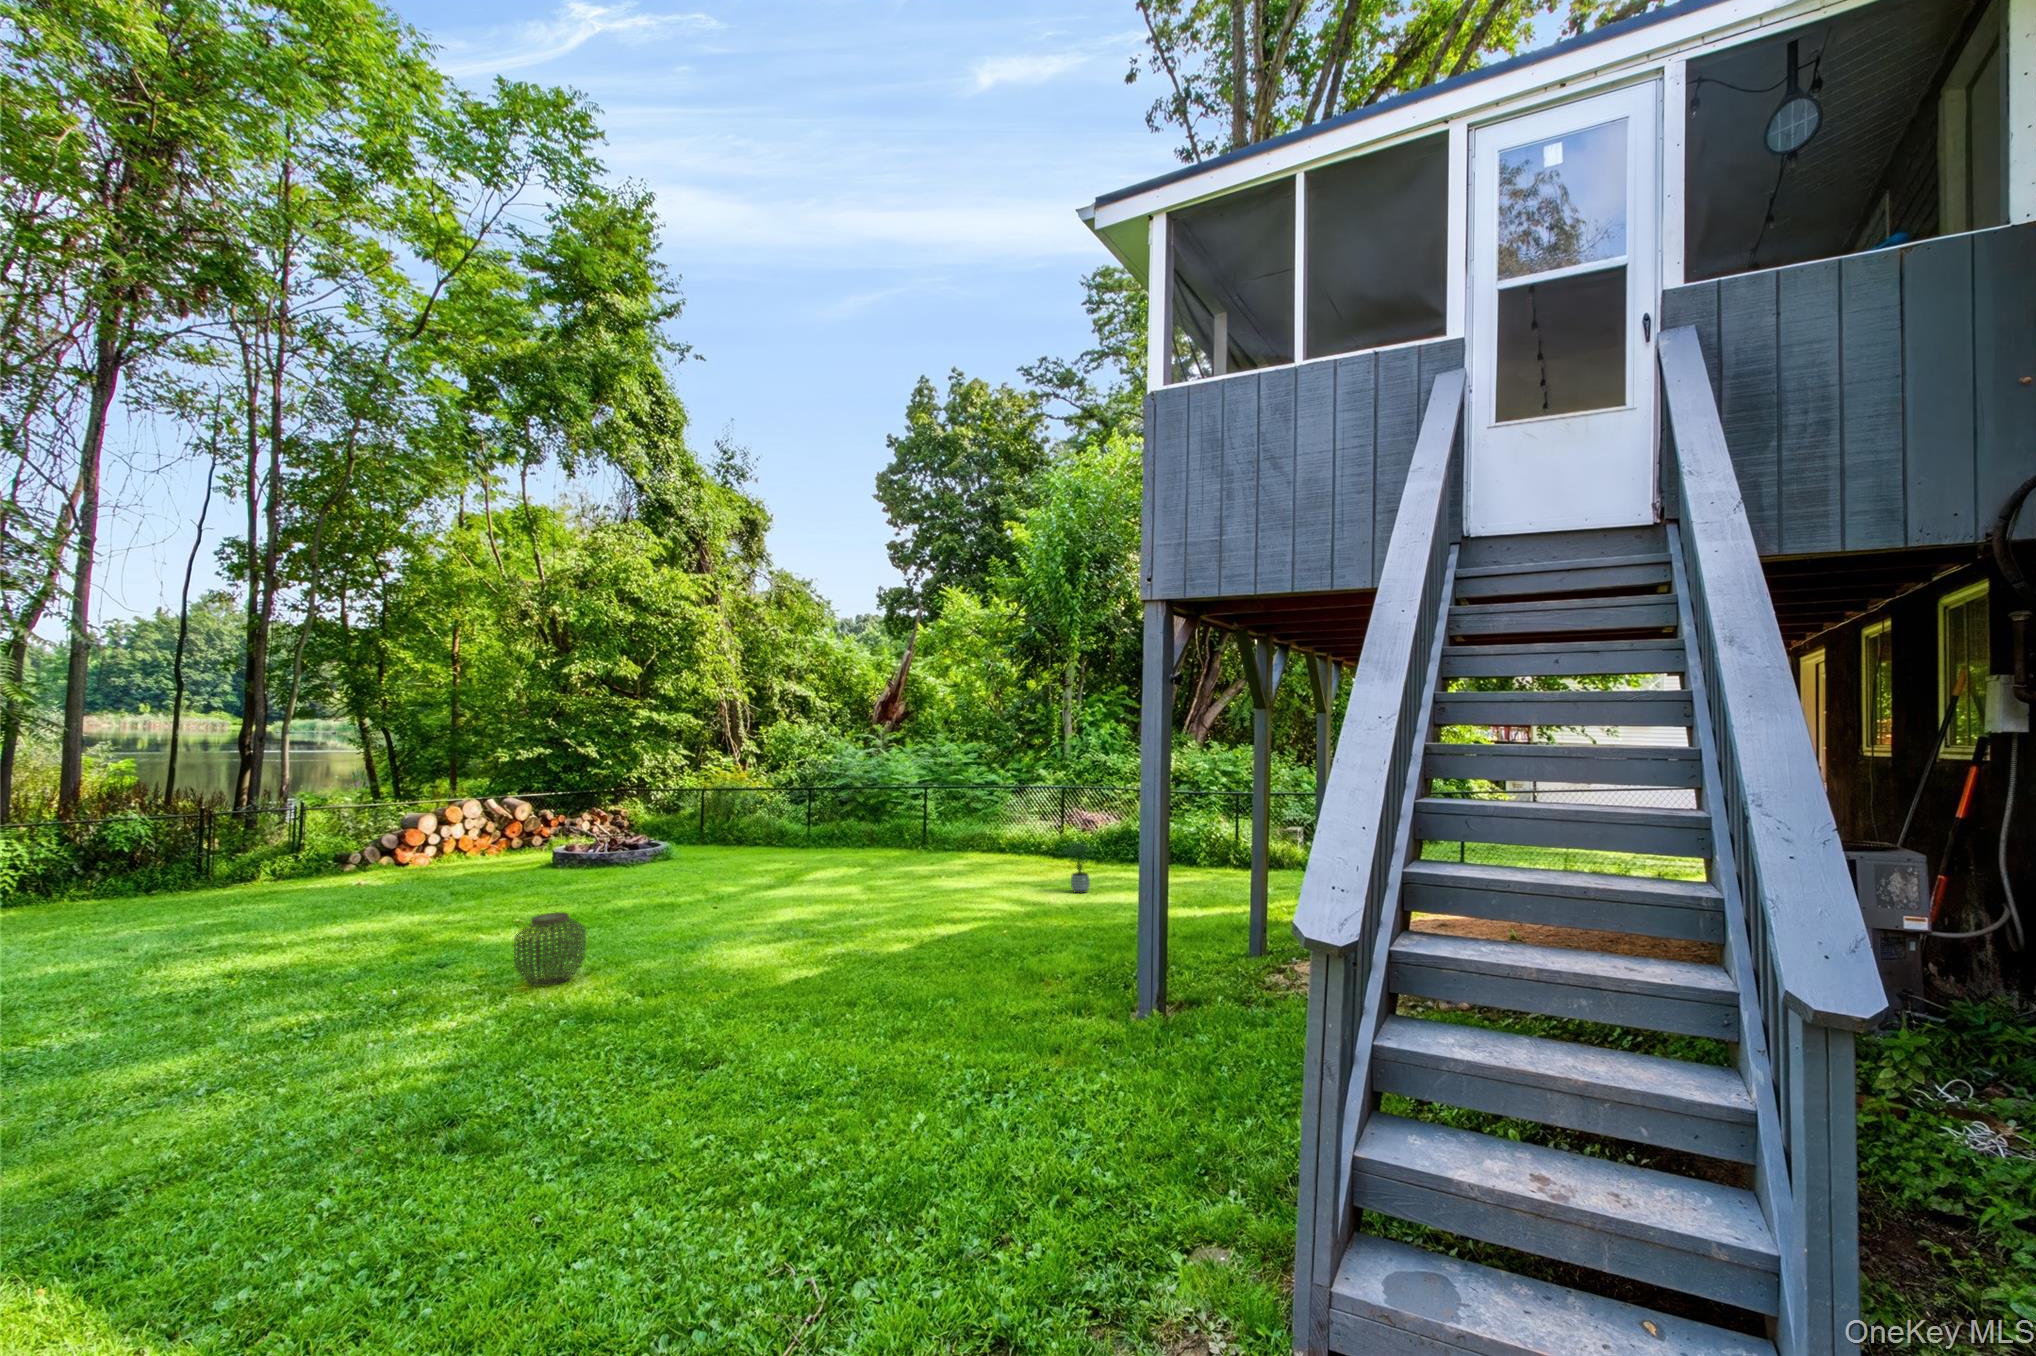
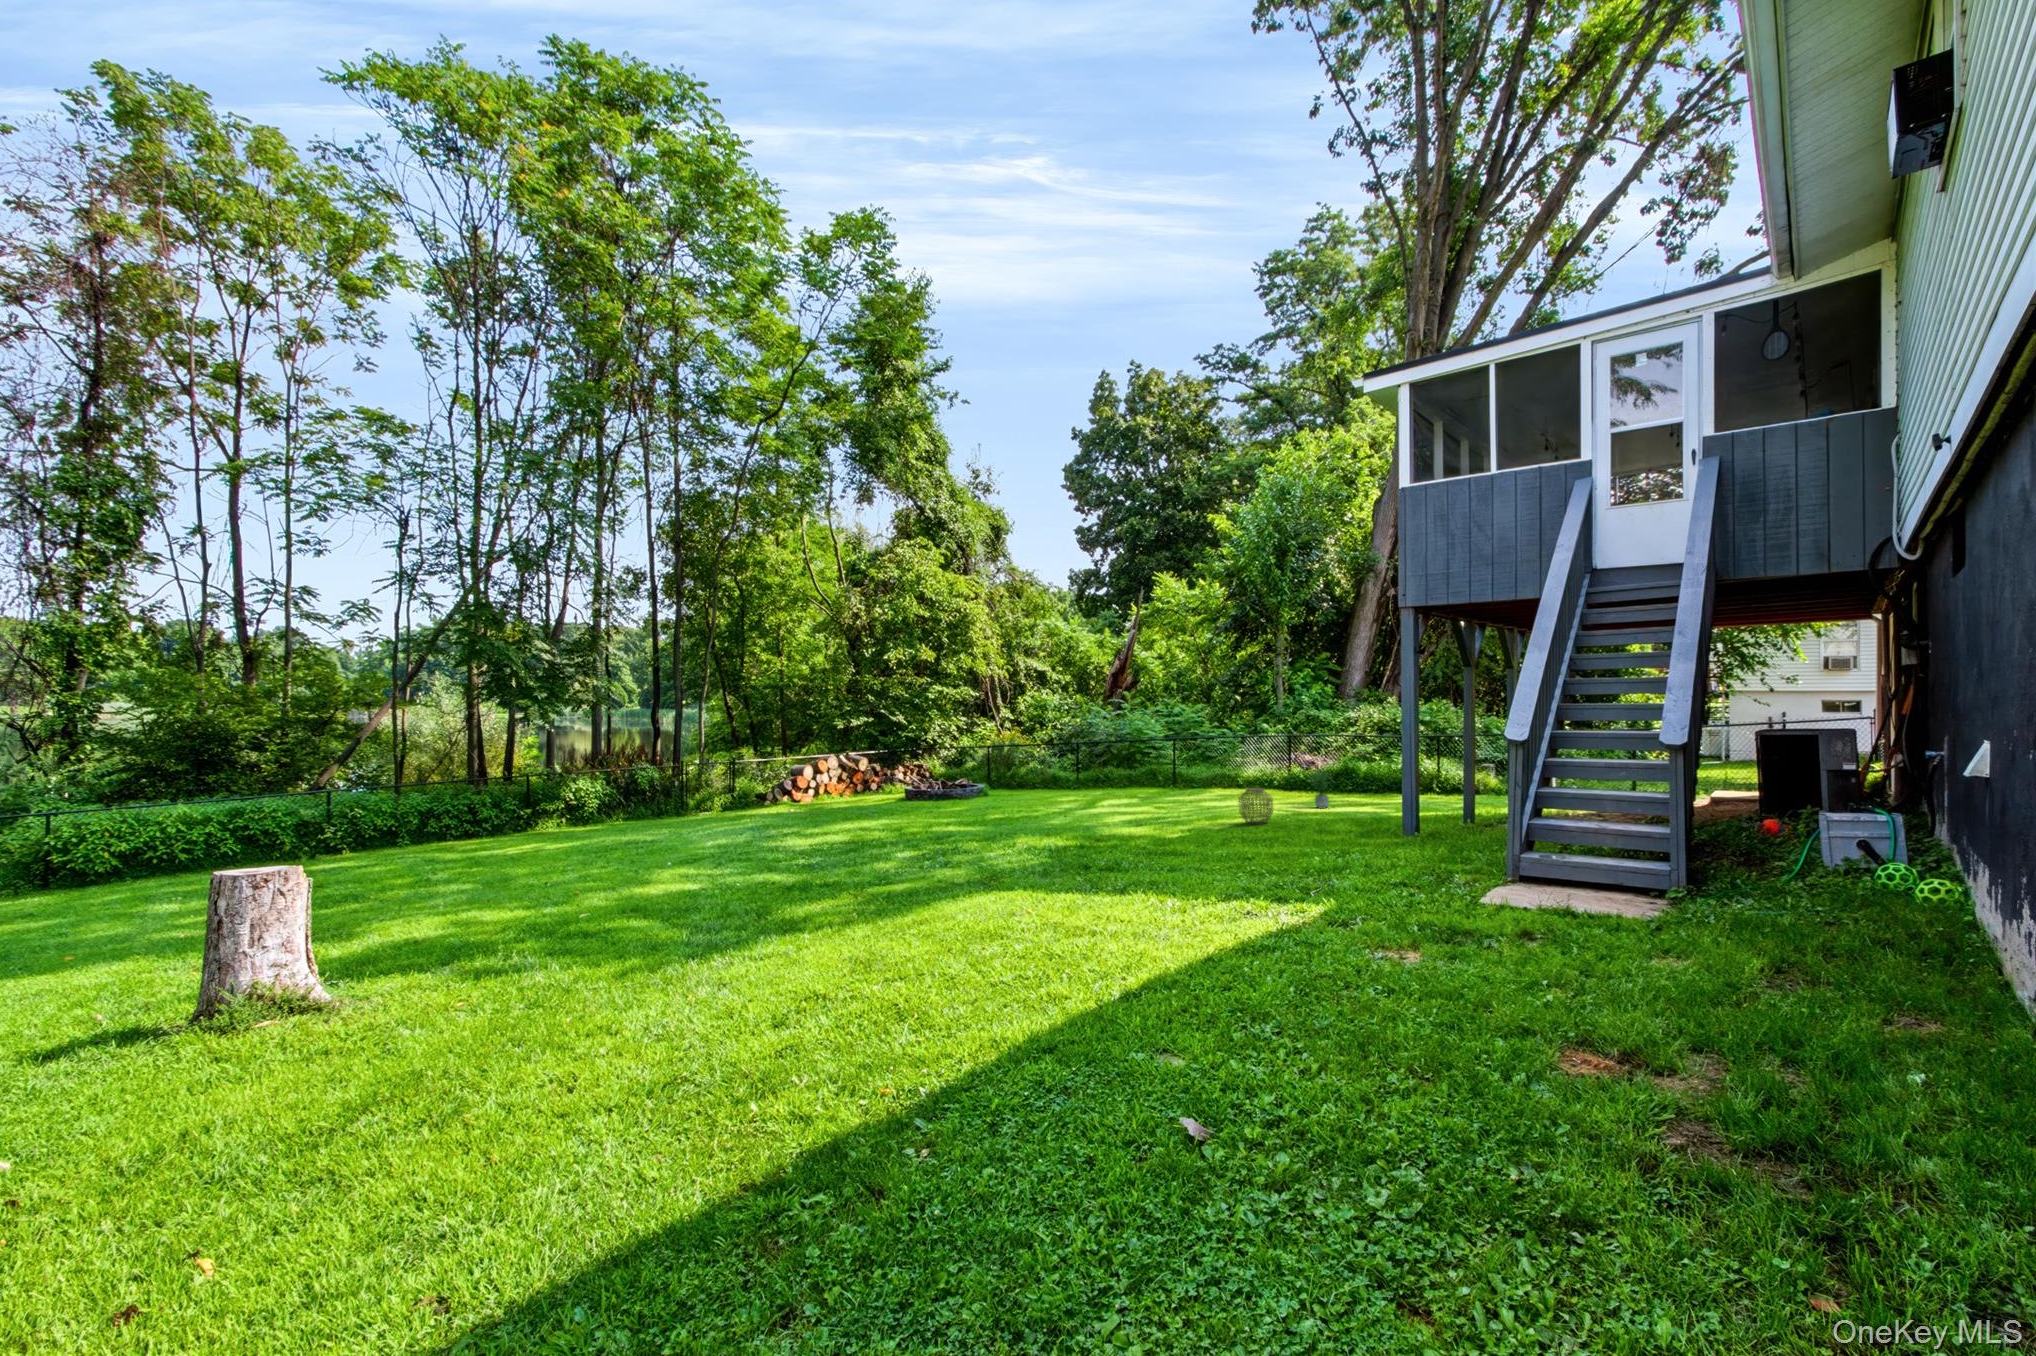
woven basket: present [514,912,586,986] -> present [1239,788,1273,825]

